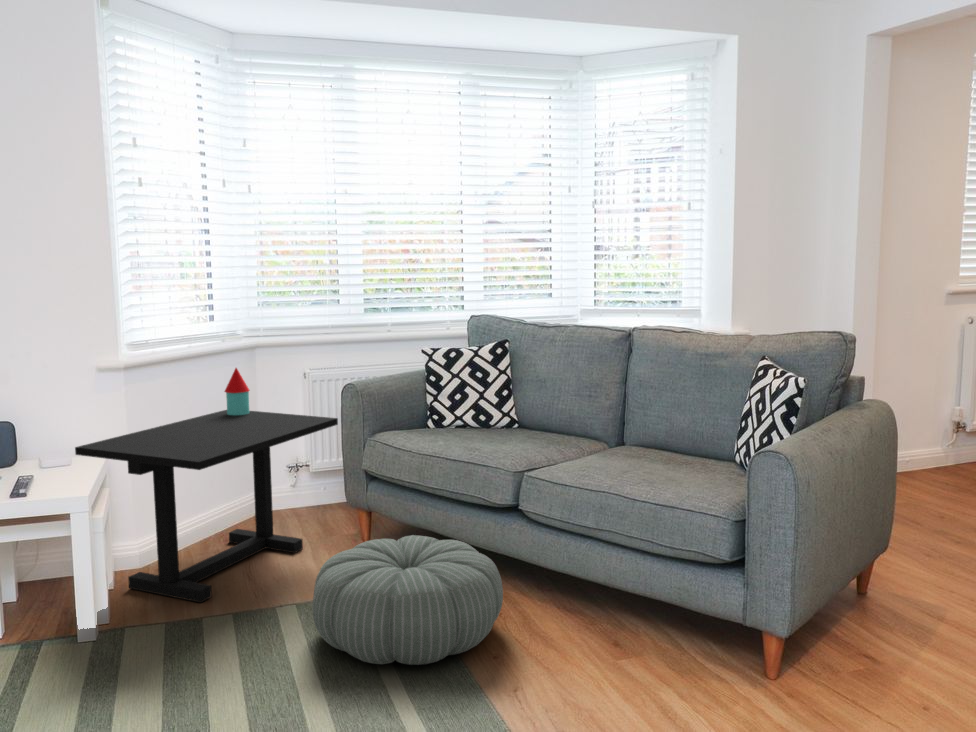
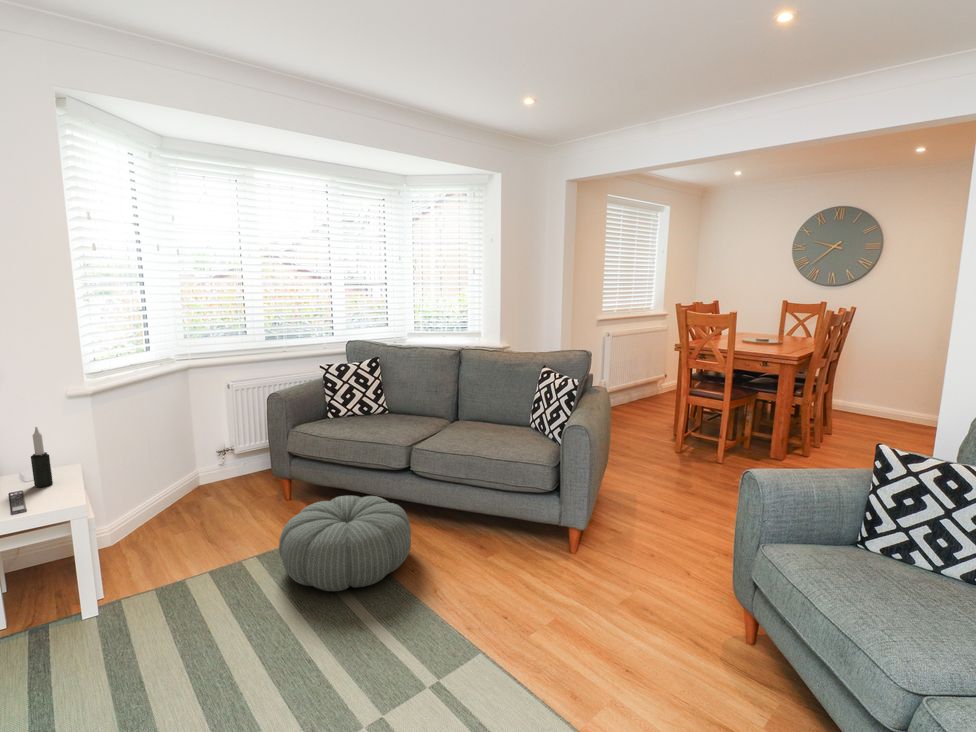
side table: present [75,368,338,603] -> none [55,385,266,566]
candle: none [47,399,68,475] -> present [31,427,53,488]

